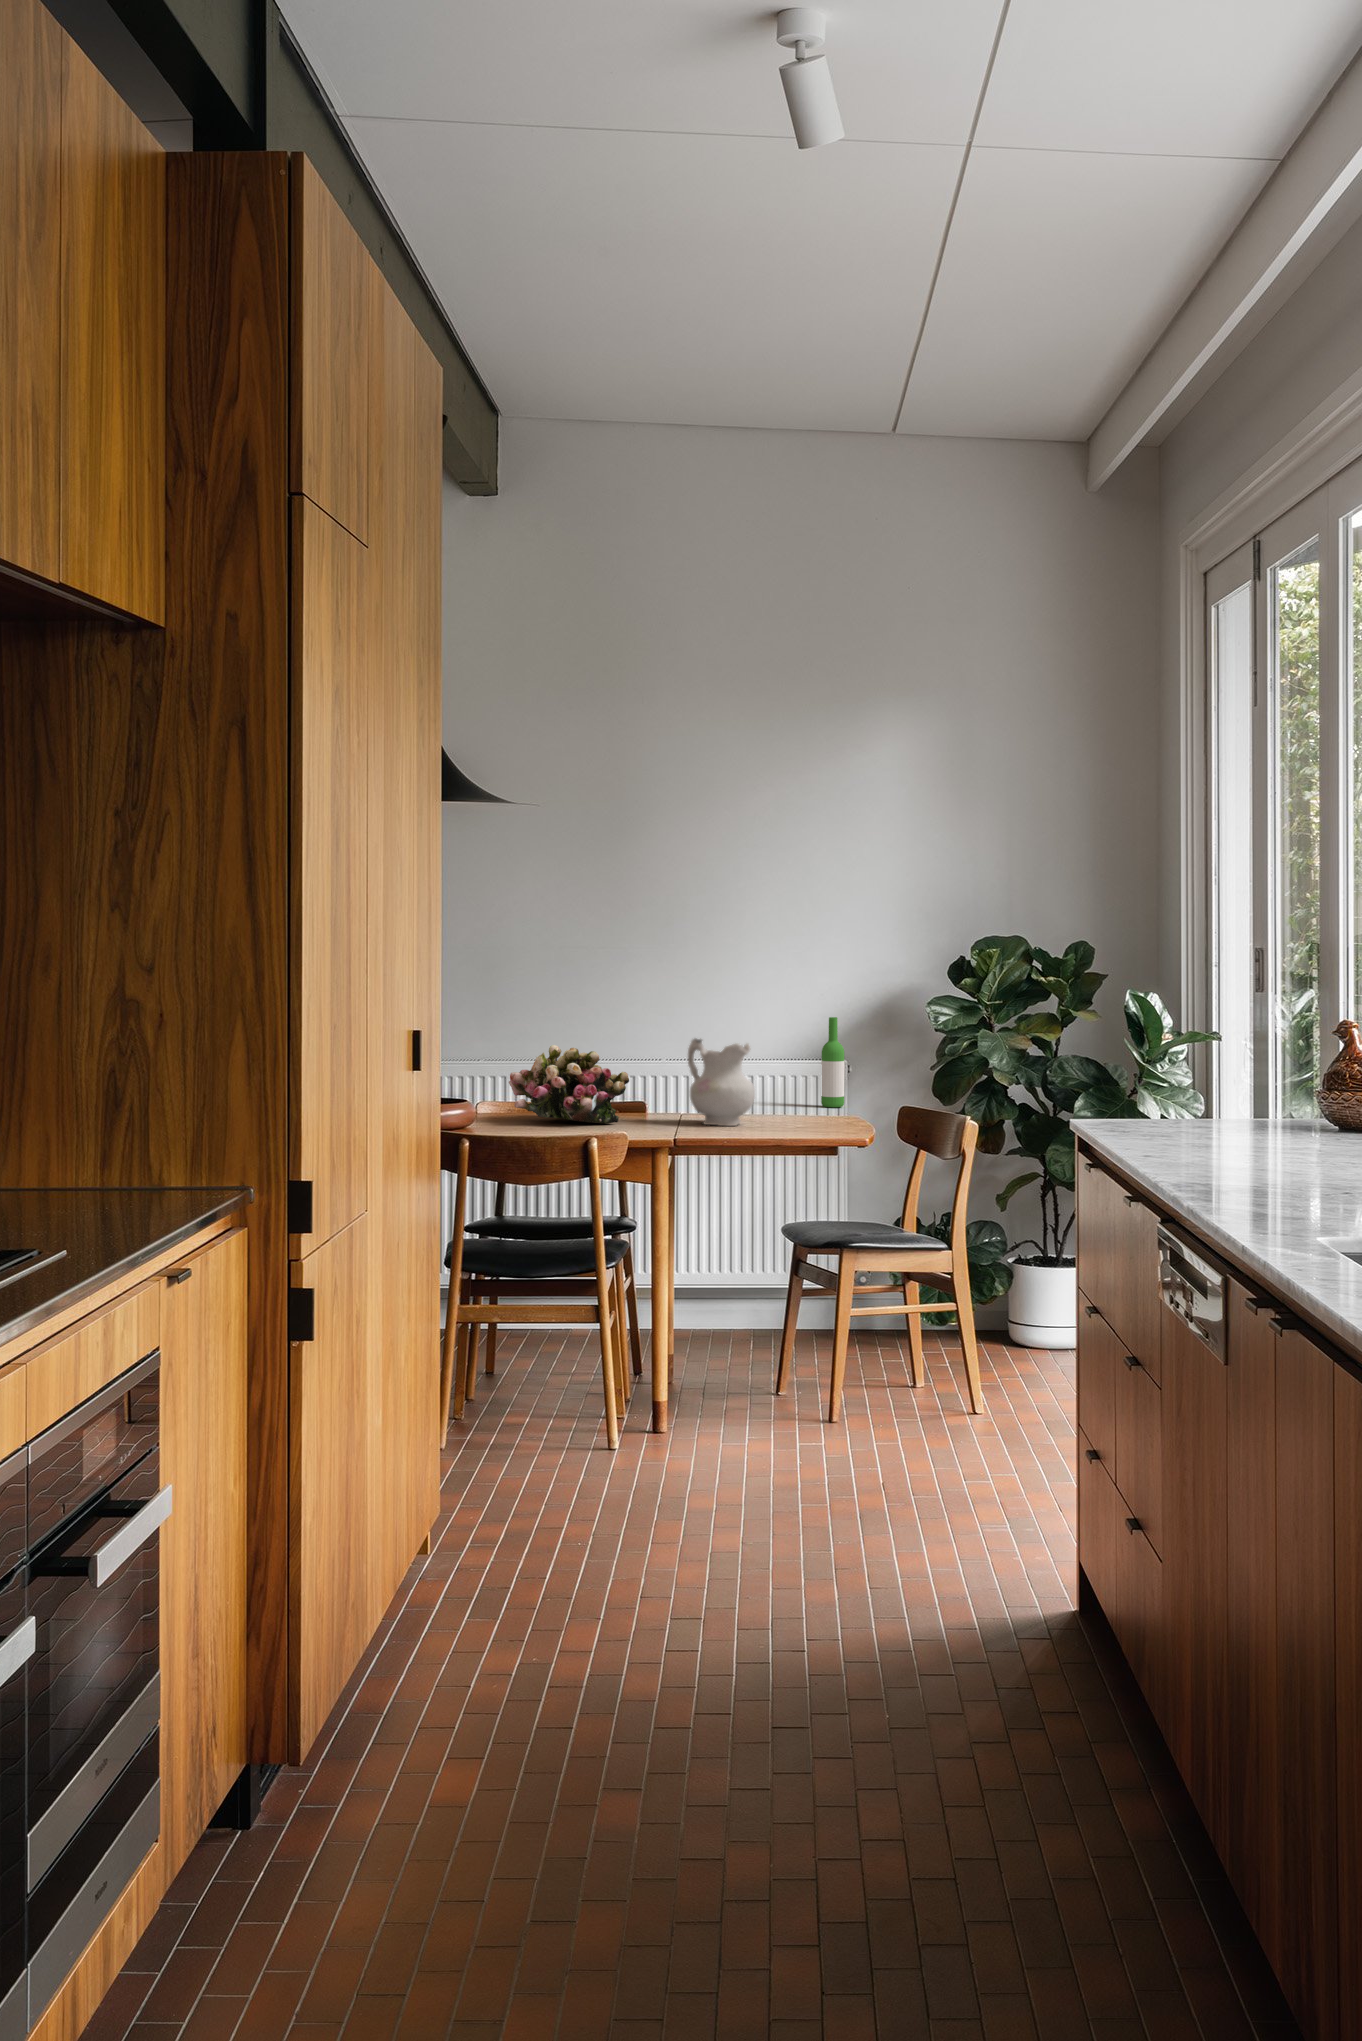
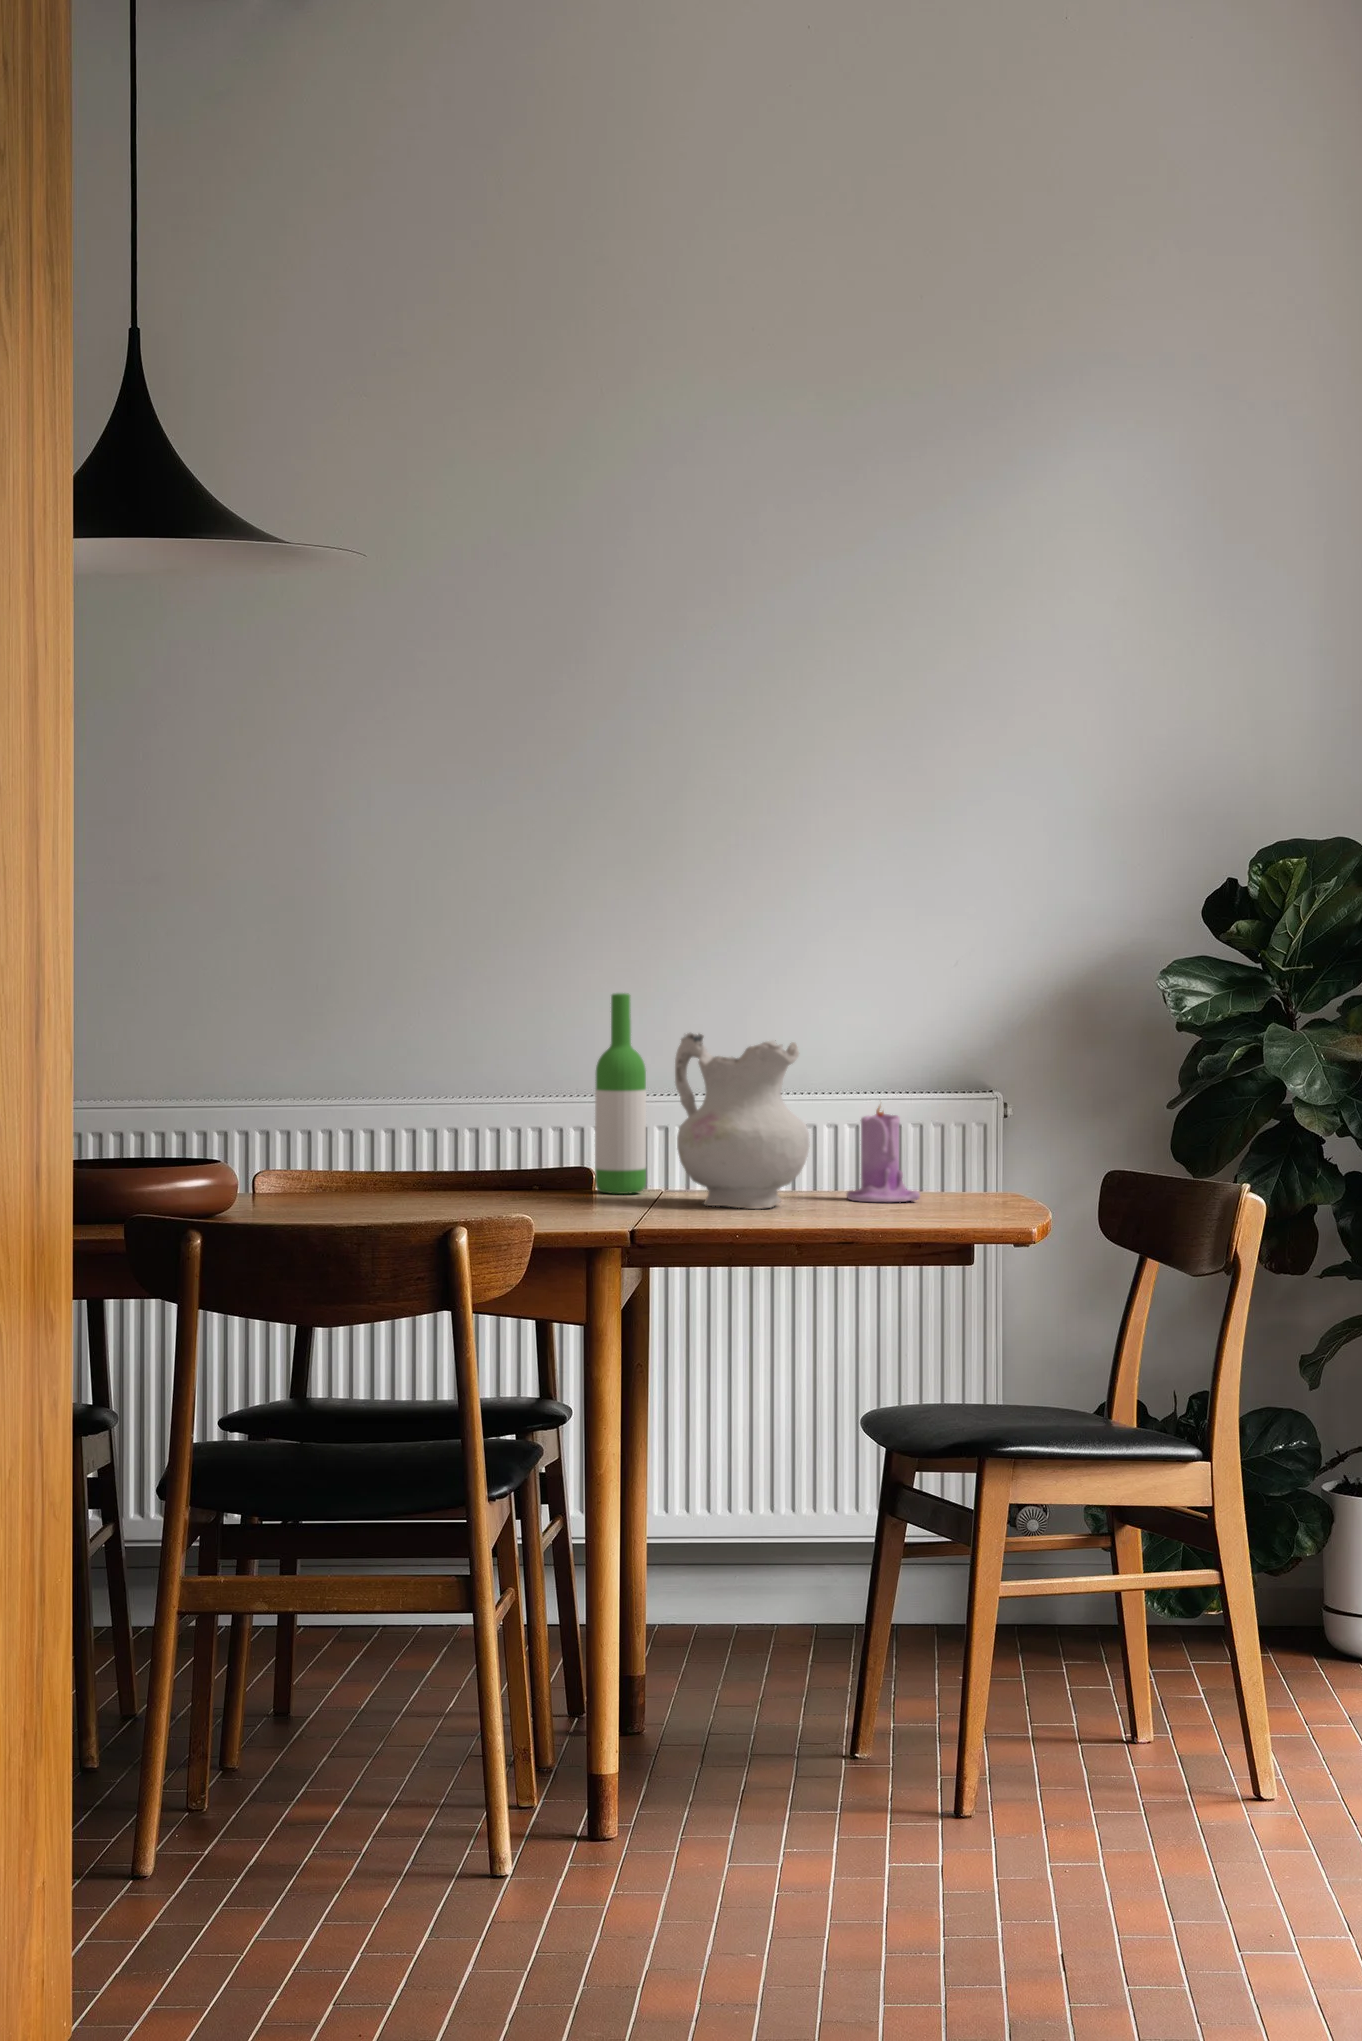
wine bottle: present [821,1017,844,1107] -> present [595,993,646,1194]
flower arrangement: present [509,1045,629,1123] -> none [310,1046,555,1202]
candle: none [772,1071,809,1122] -> present [847,1106,920,1202]

